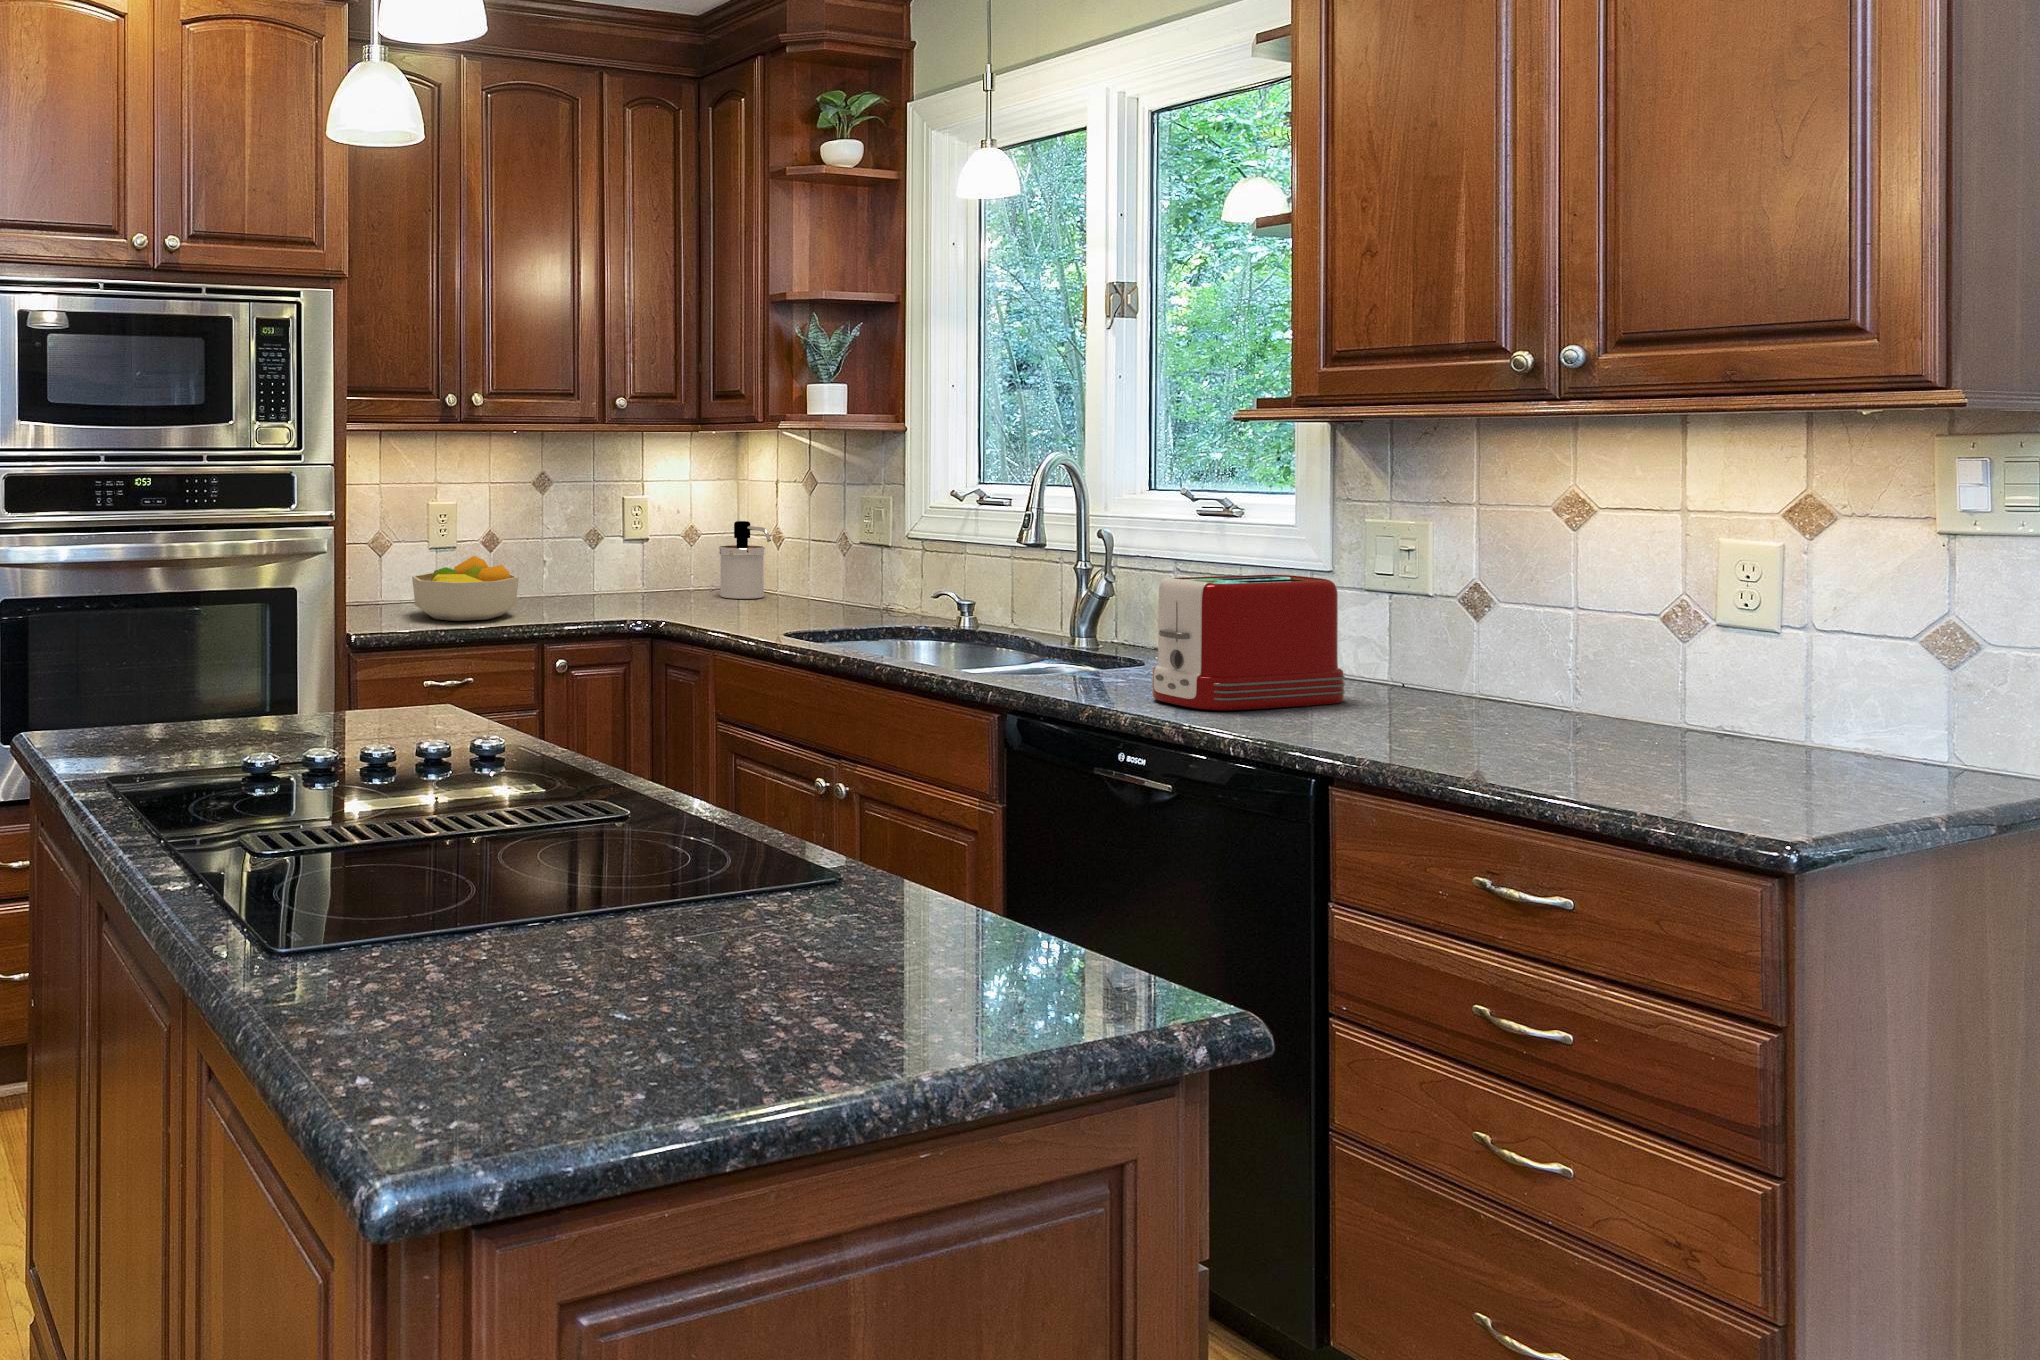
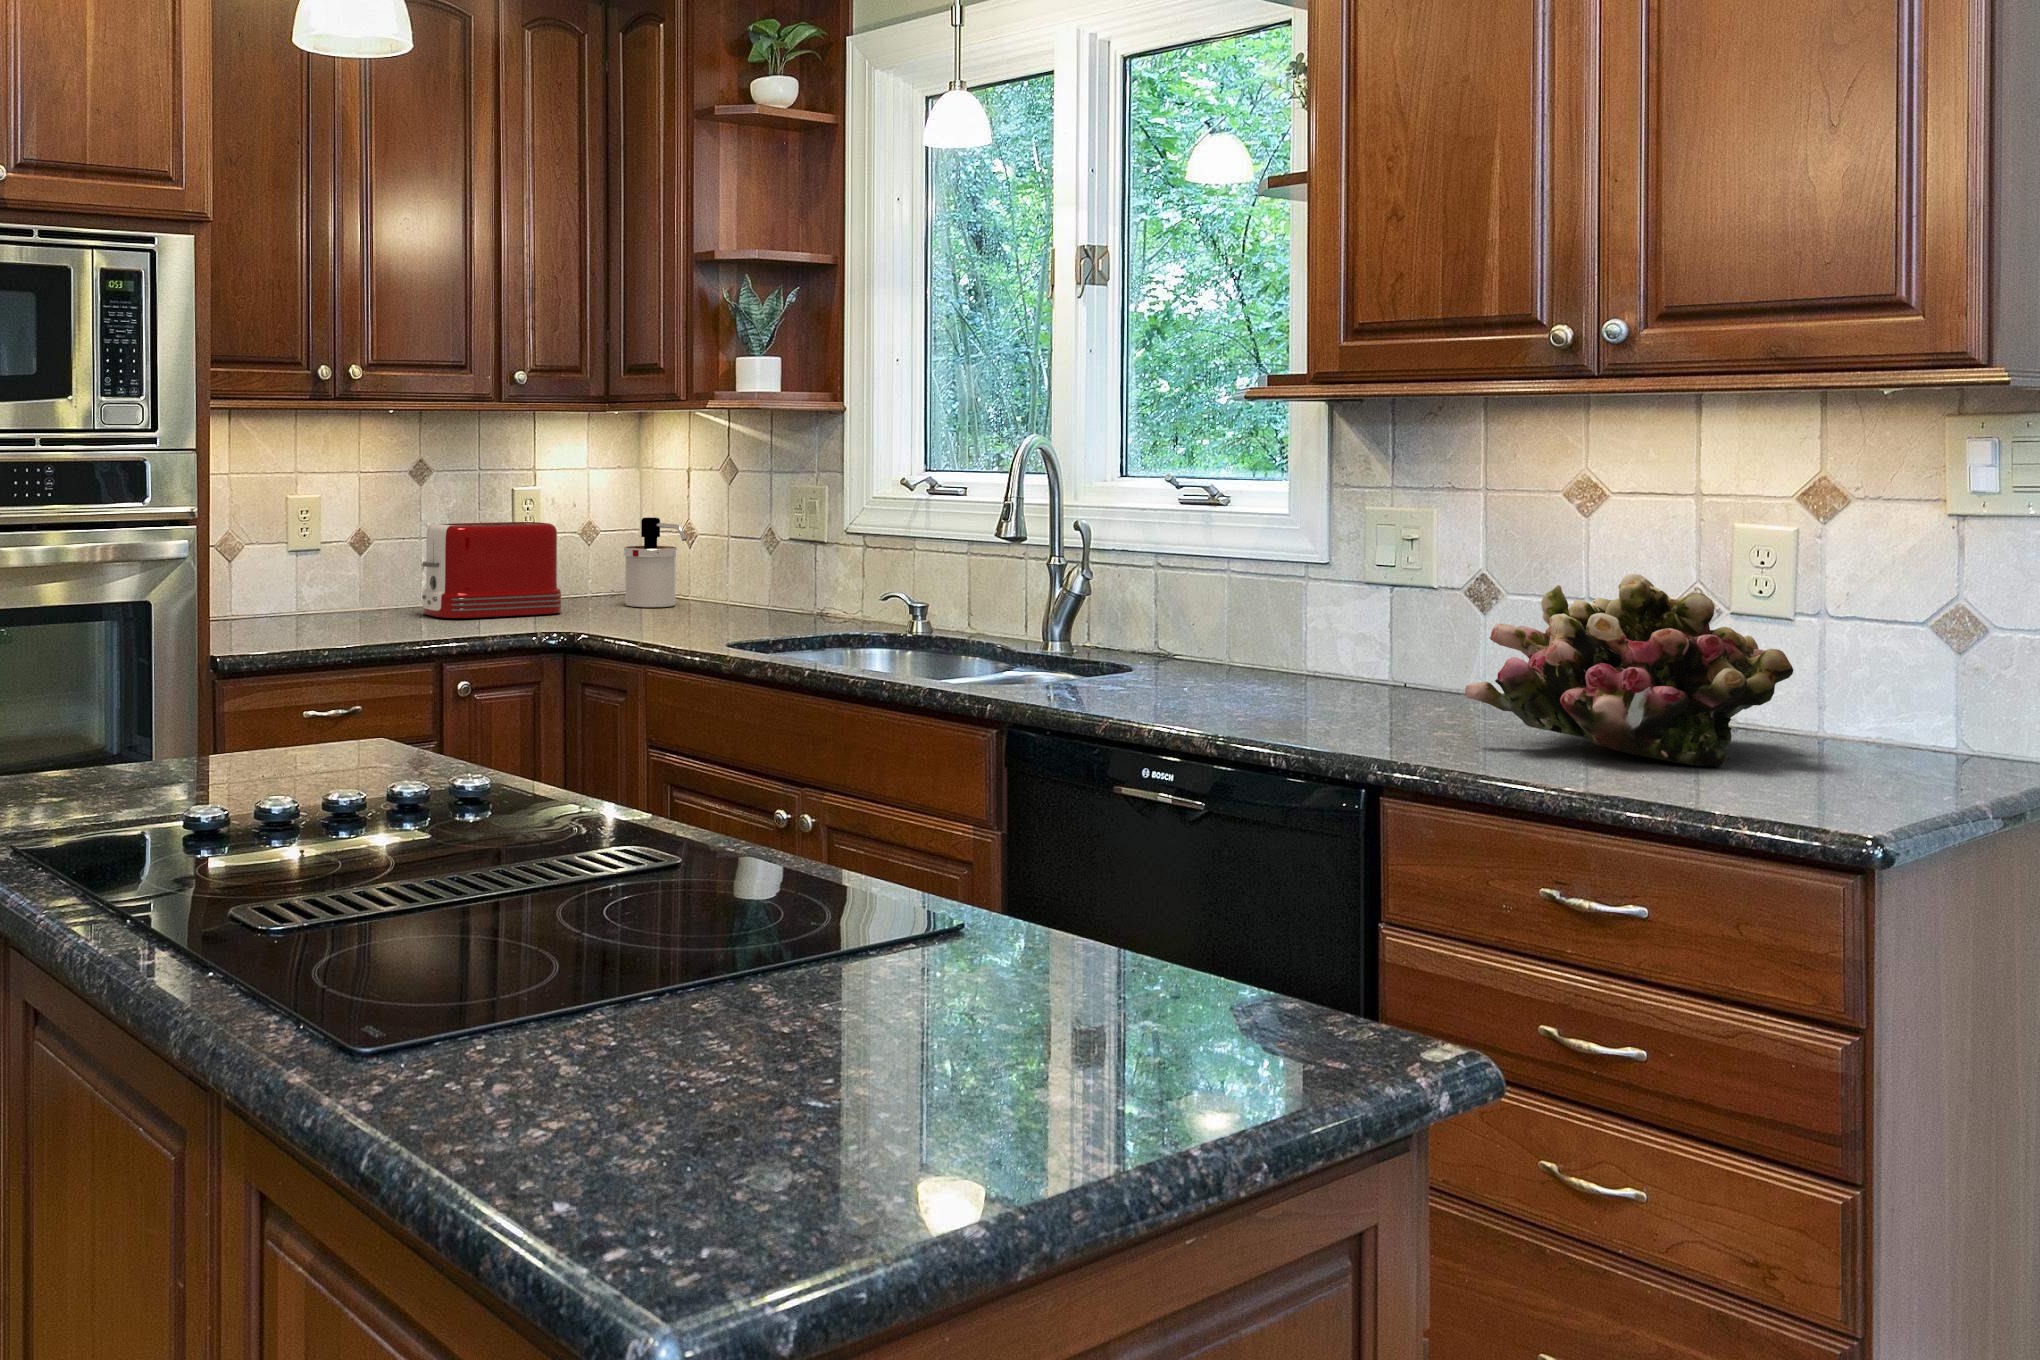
fruit bowl: present [412,556,519,621] -> none [272,560,402,637]
toaster: present [1153,575,1345,710] -> present [422,522,561,618]
flower arrangement: none [1428,587,1761,777] -> present [1465,574,1793,767]

